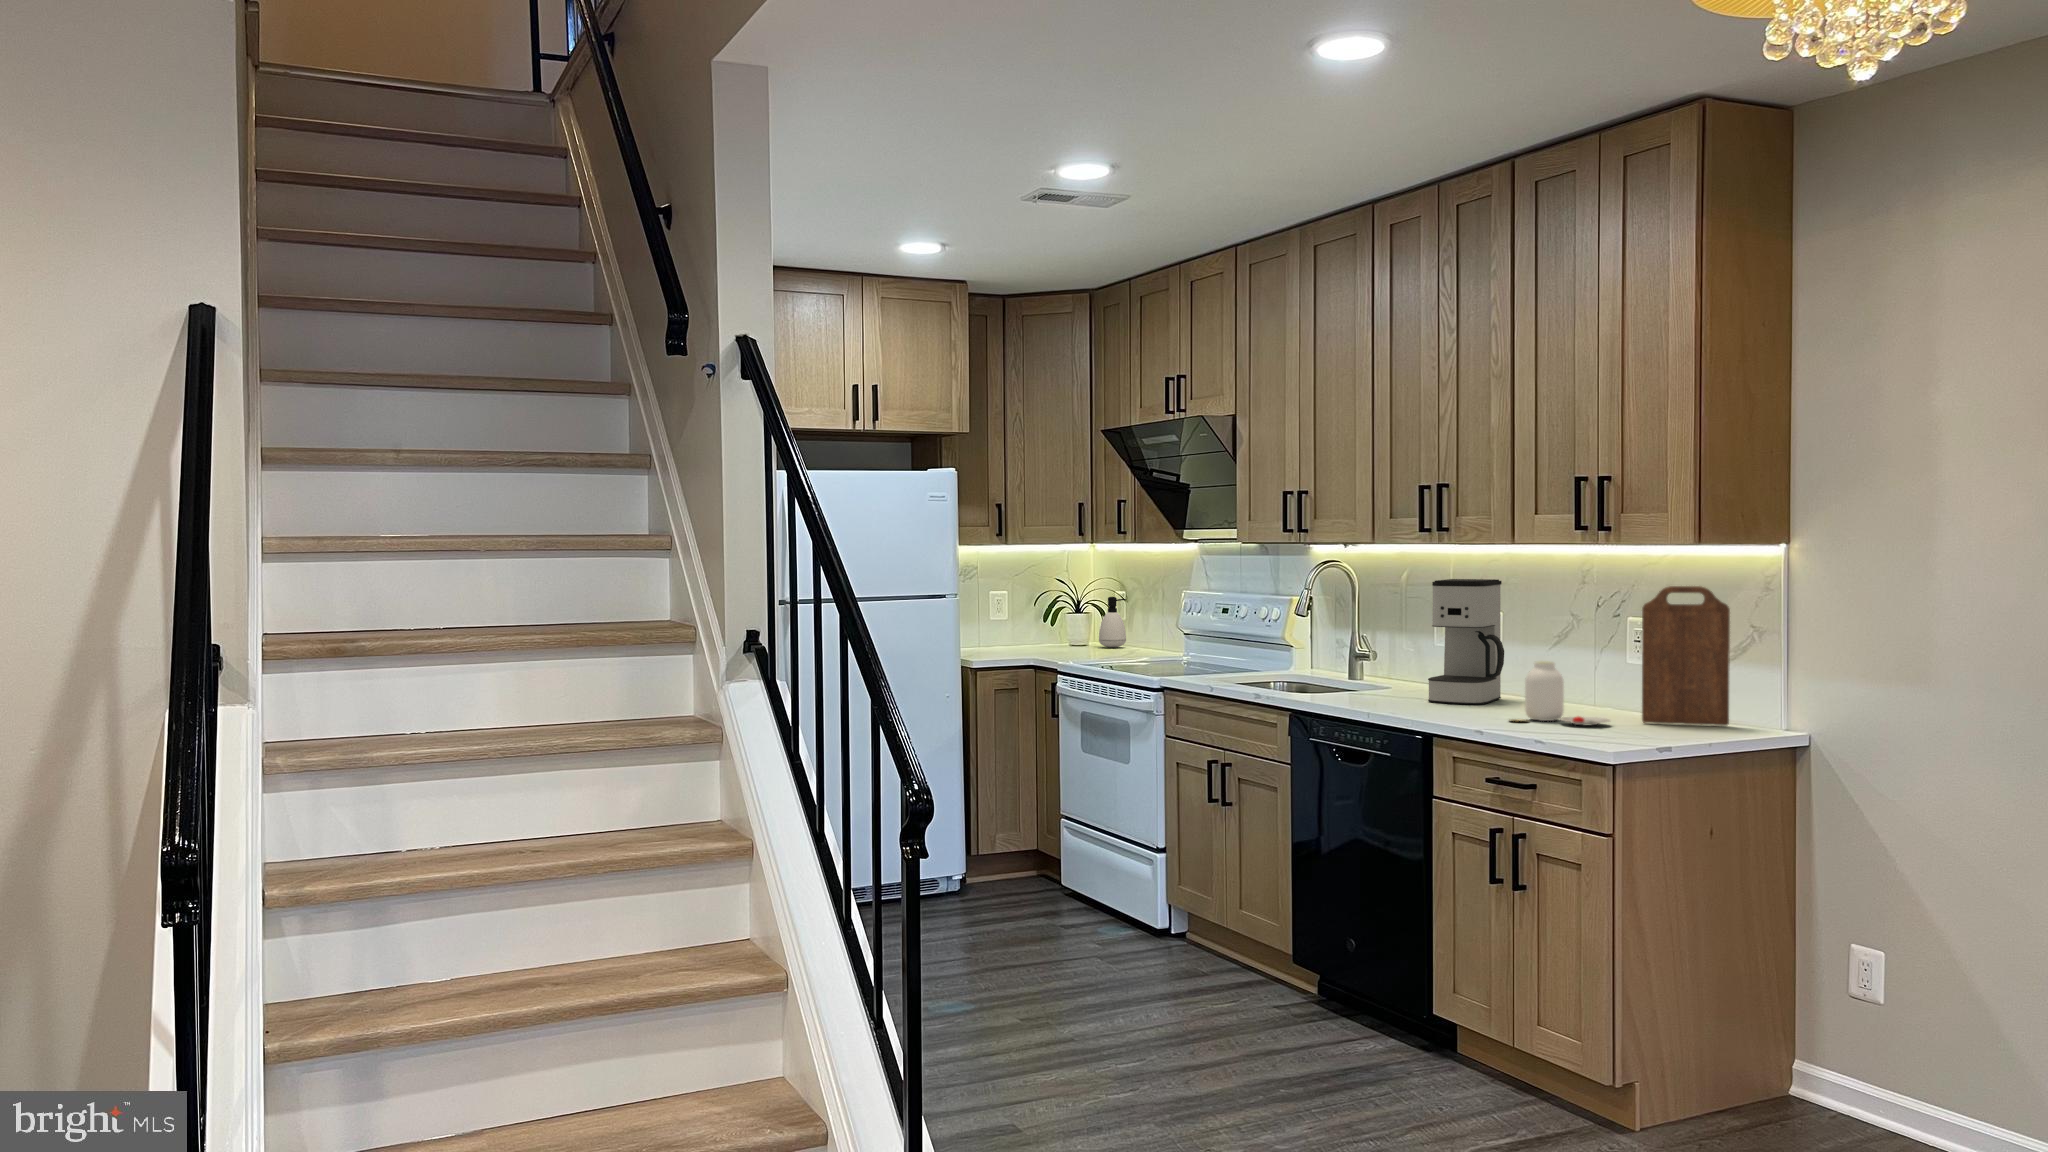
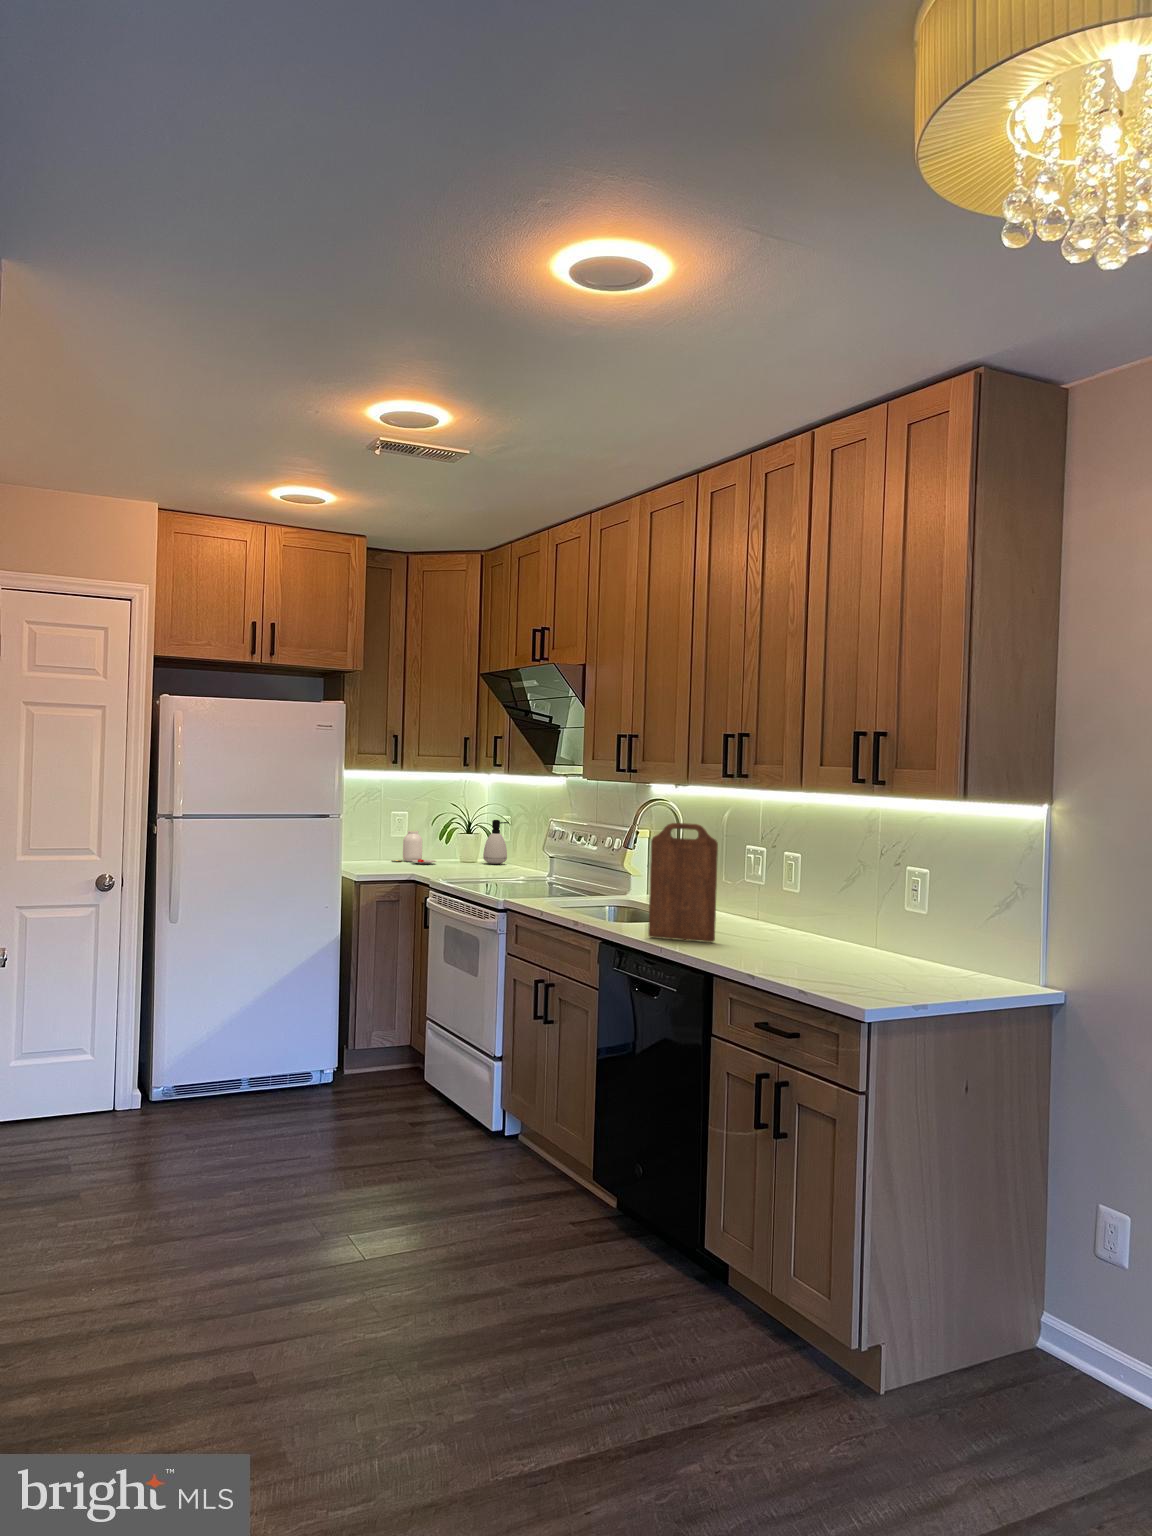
coffee maker: present [1428,579,1504,705] -> none [725,822,798,943]
cutting board: present [1642,586,1730,726] -> present [648,823,718,942]
jar: present [1512,661,1610,726] -> present [392,831,436,864]

